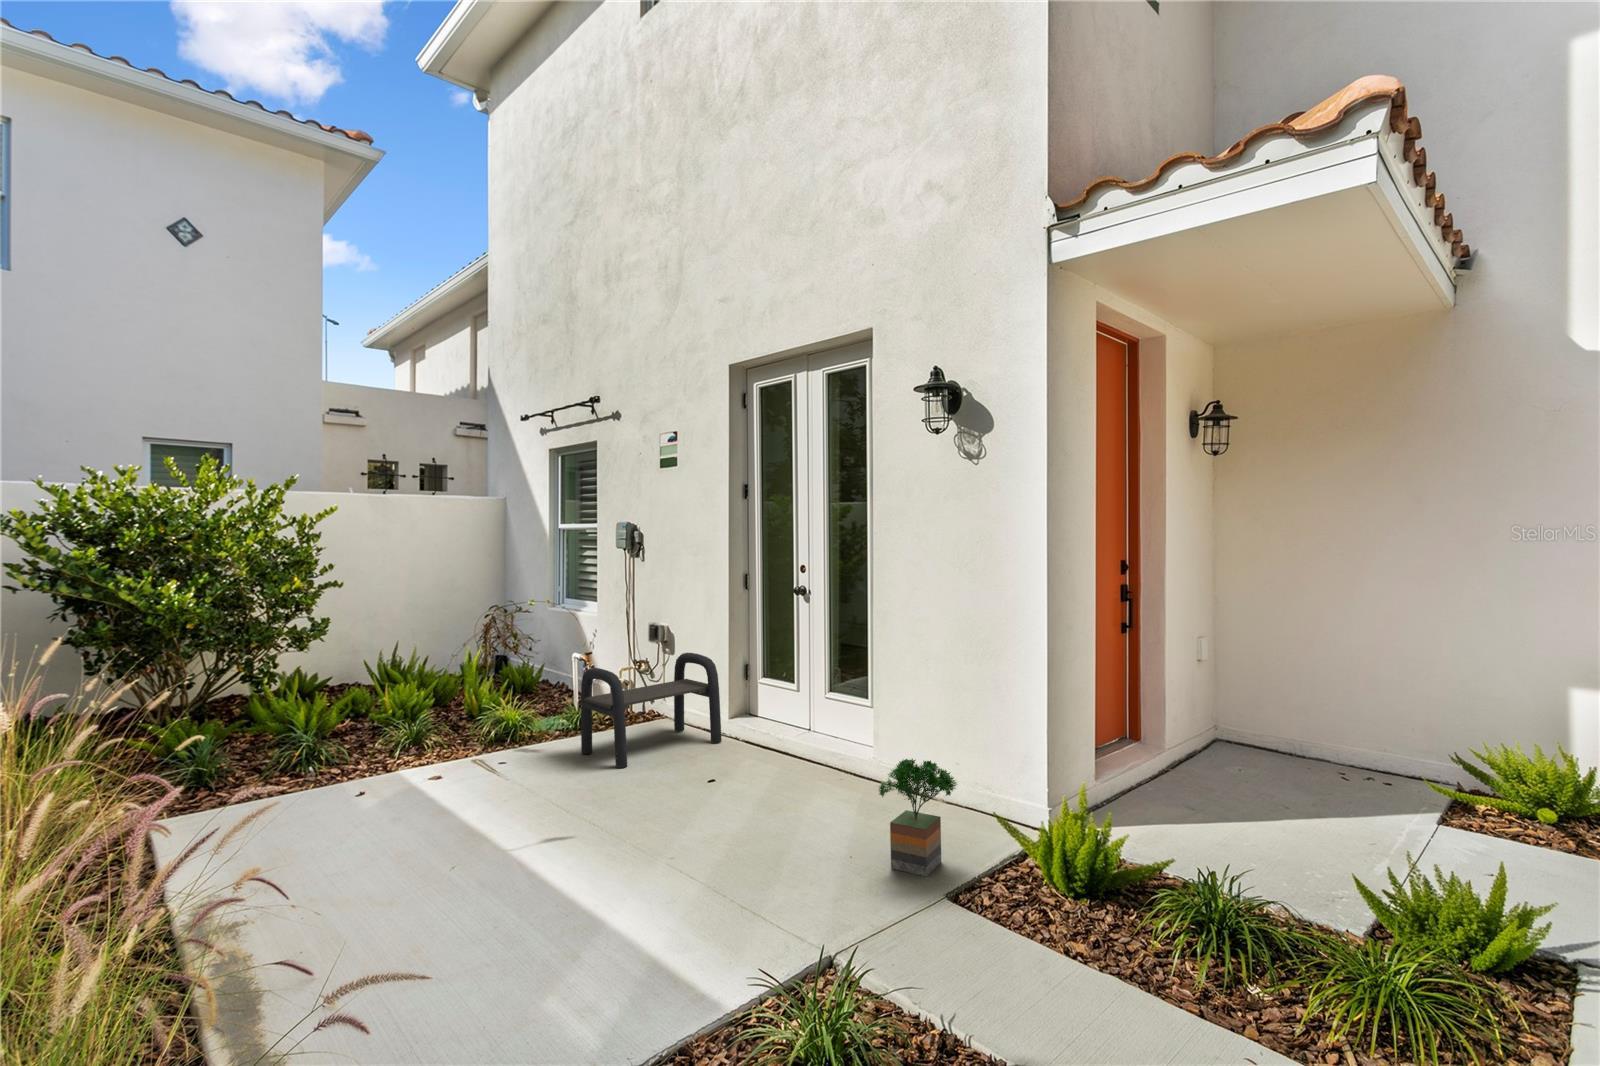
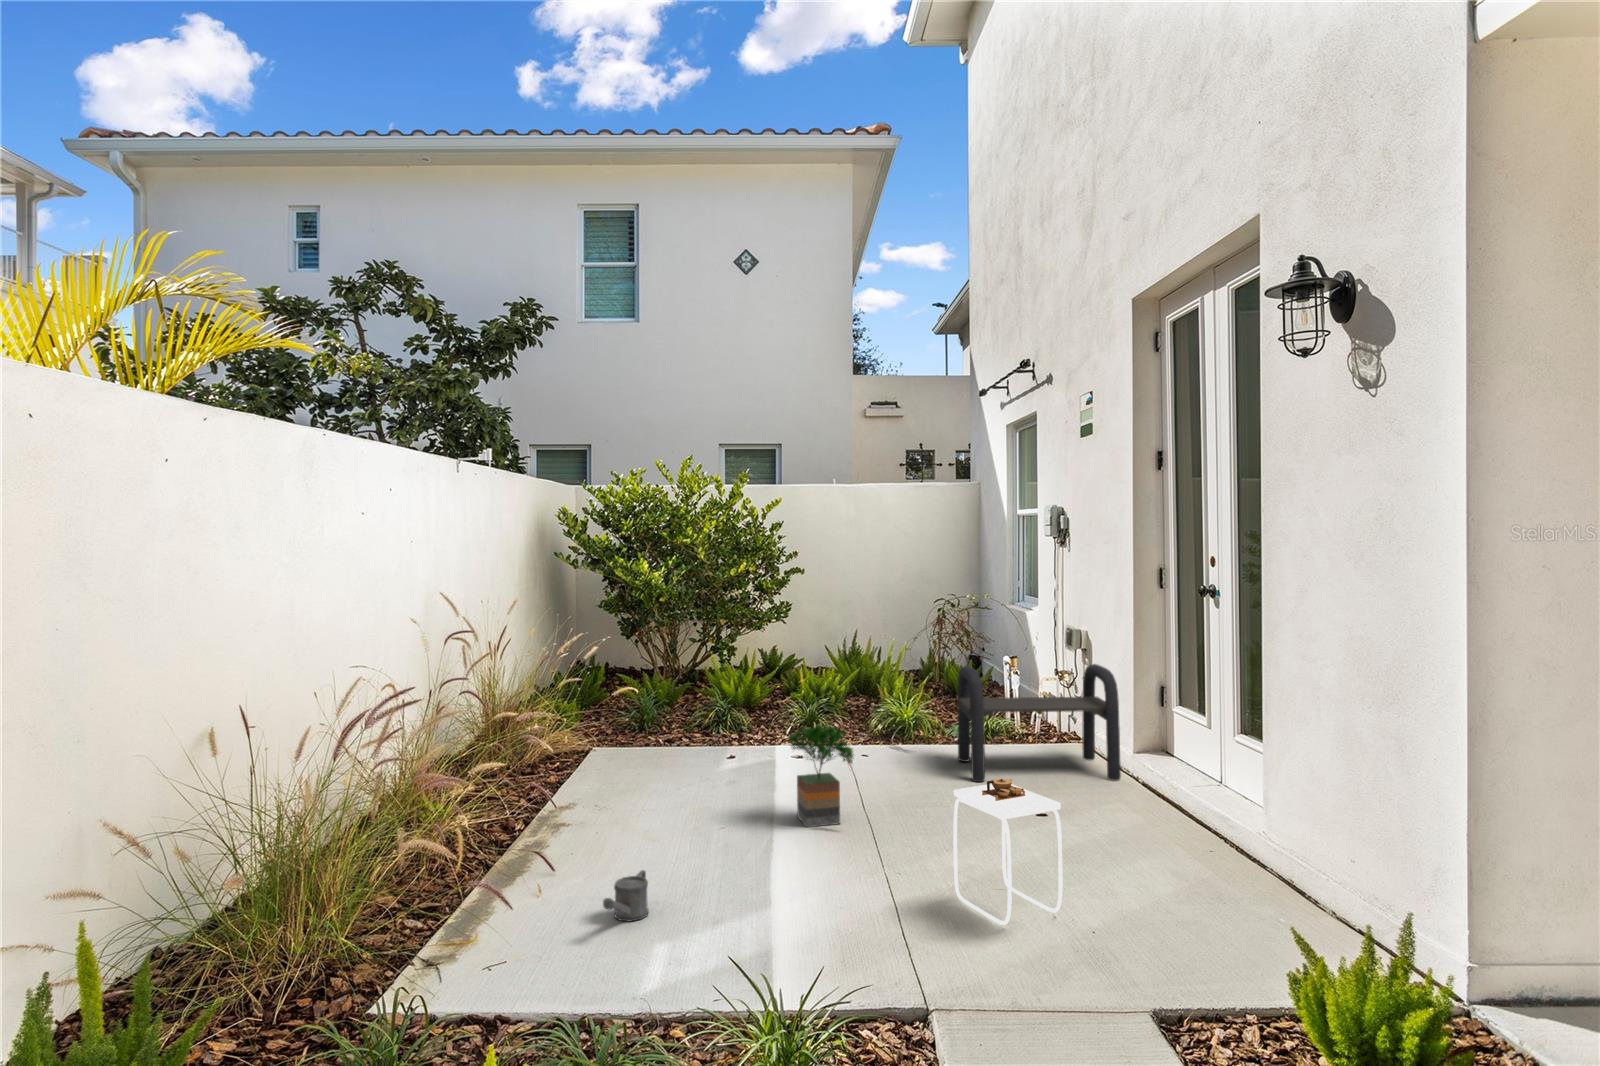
side table: none [732,753,819,868] -> present [954,778,1062,925]
potted tree: present [879,759,957,877] -> present [789,725,854,827]
watering can: none [461,931,501,990] -> present [603,870,648,921]

